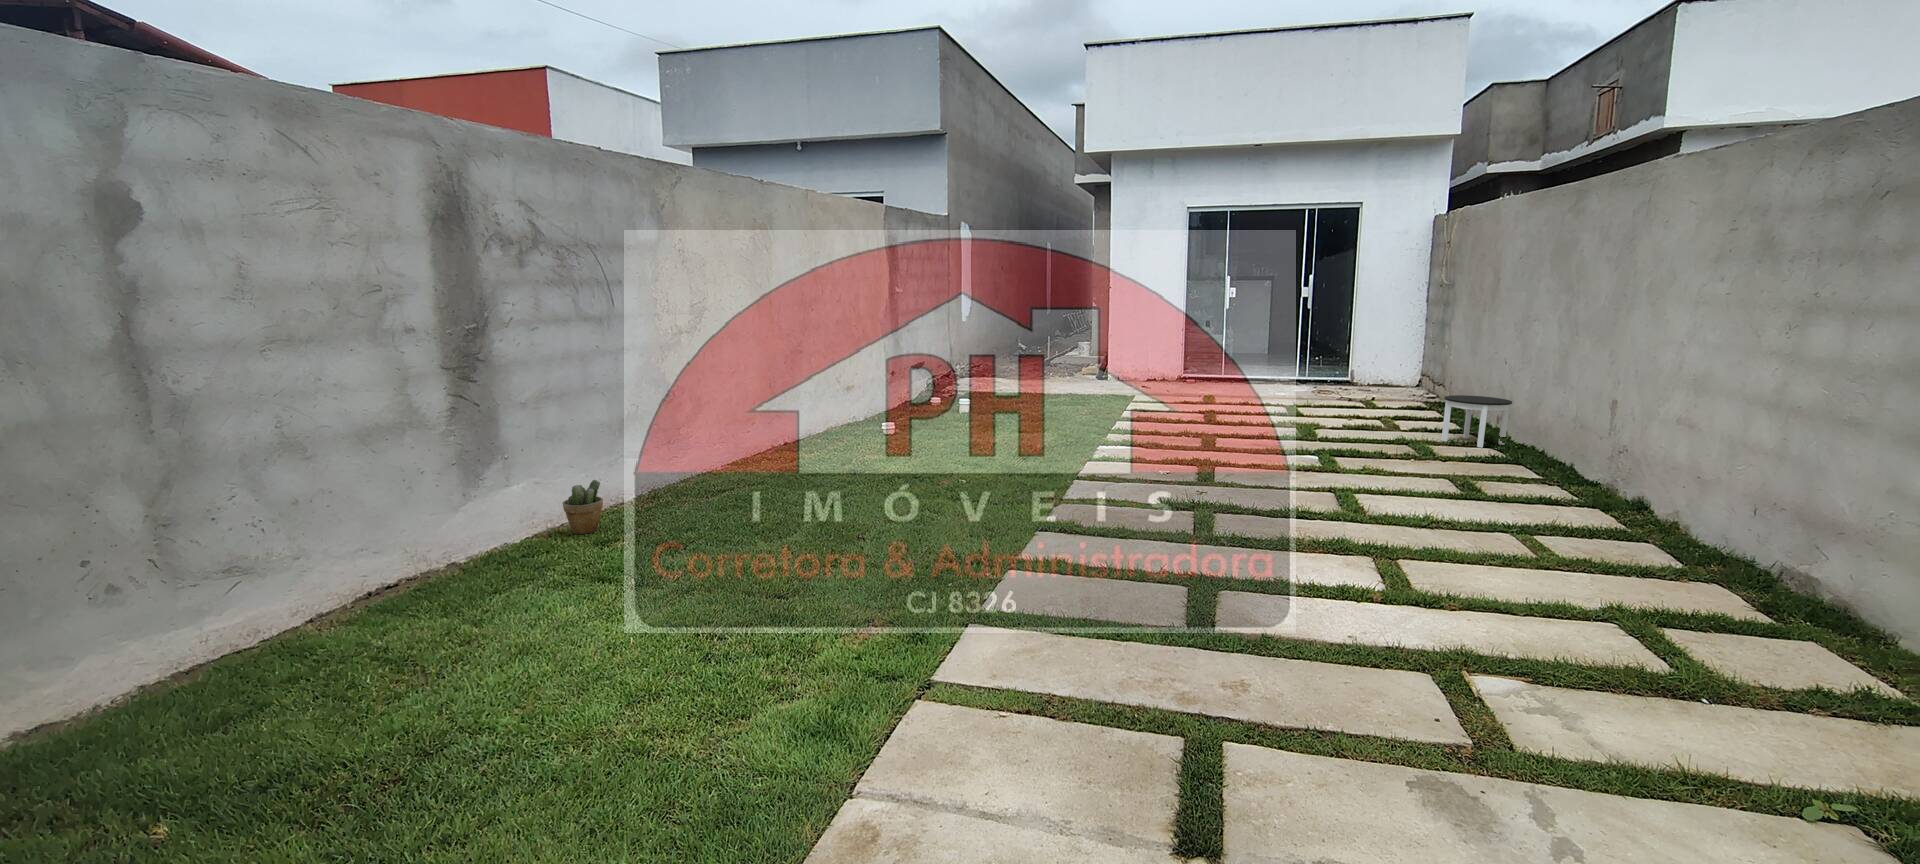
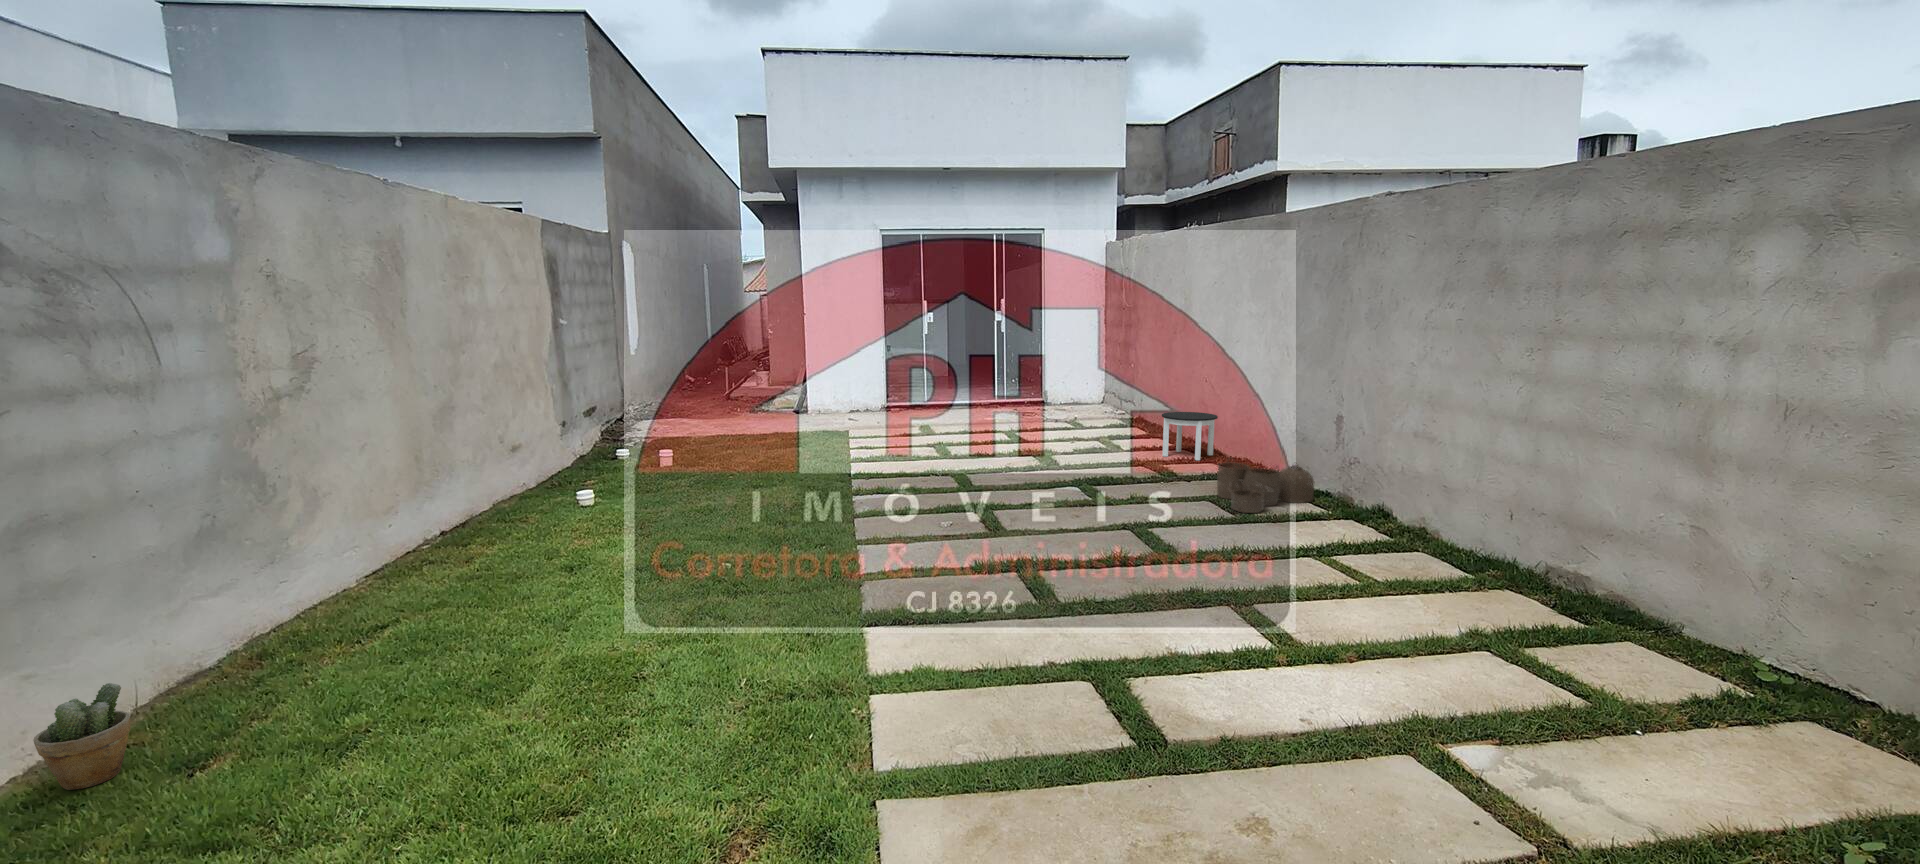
woven basket: none [1466,440,1585,496] -> present [1217,462,1314,513]

